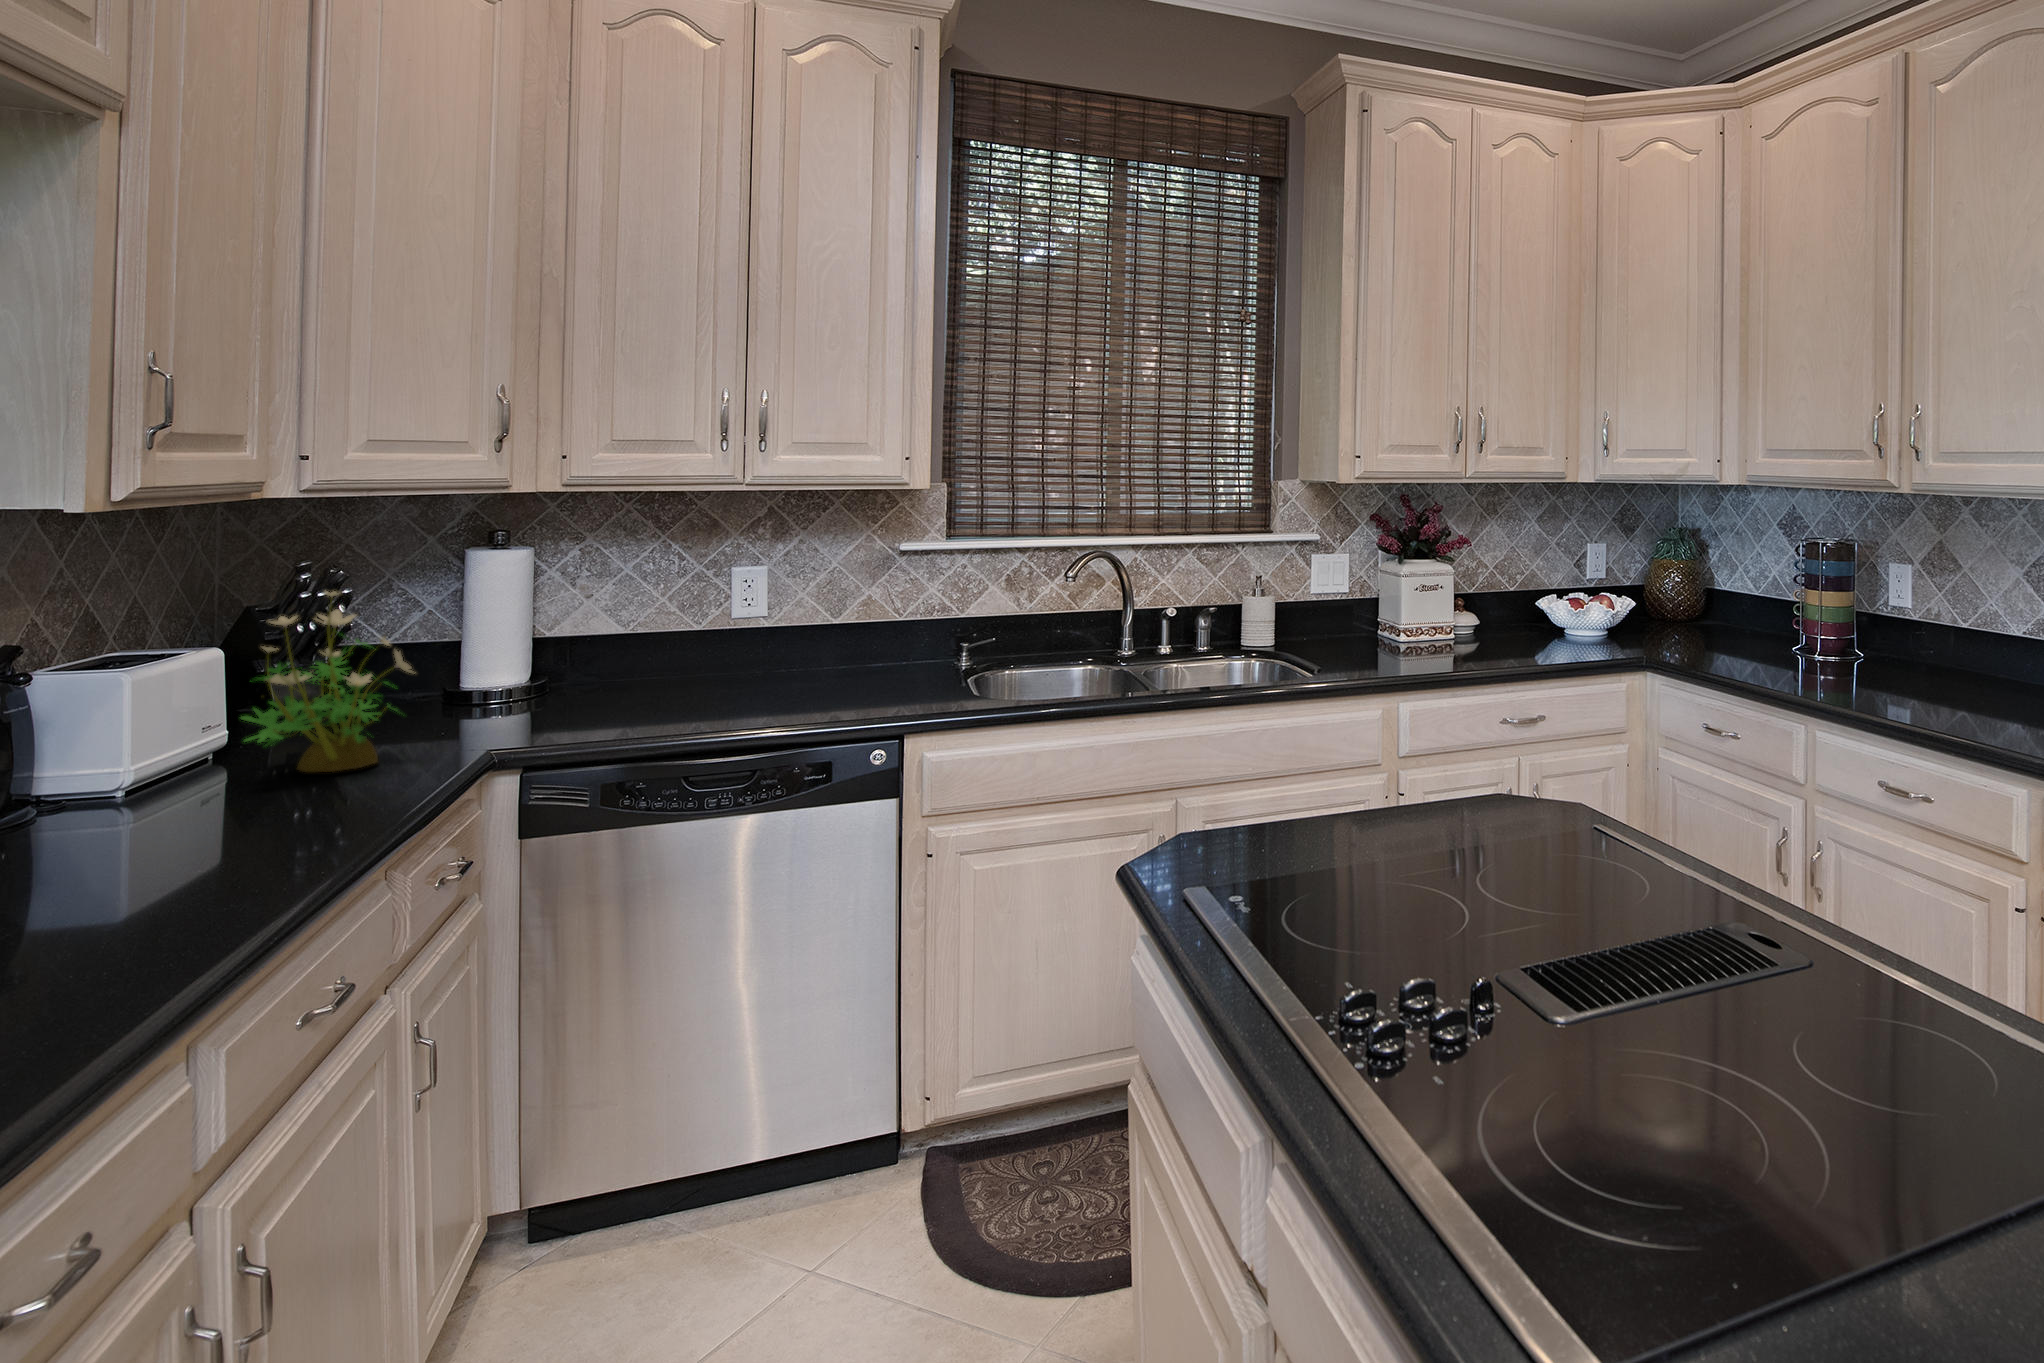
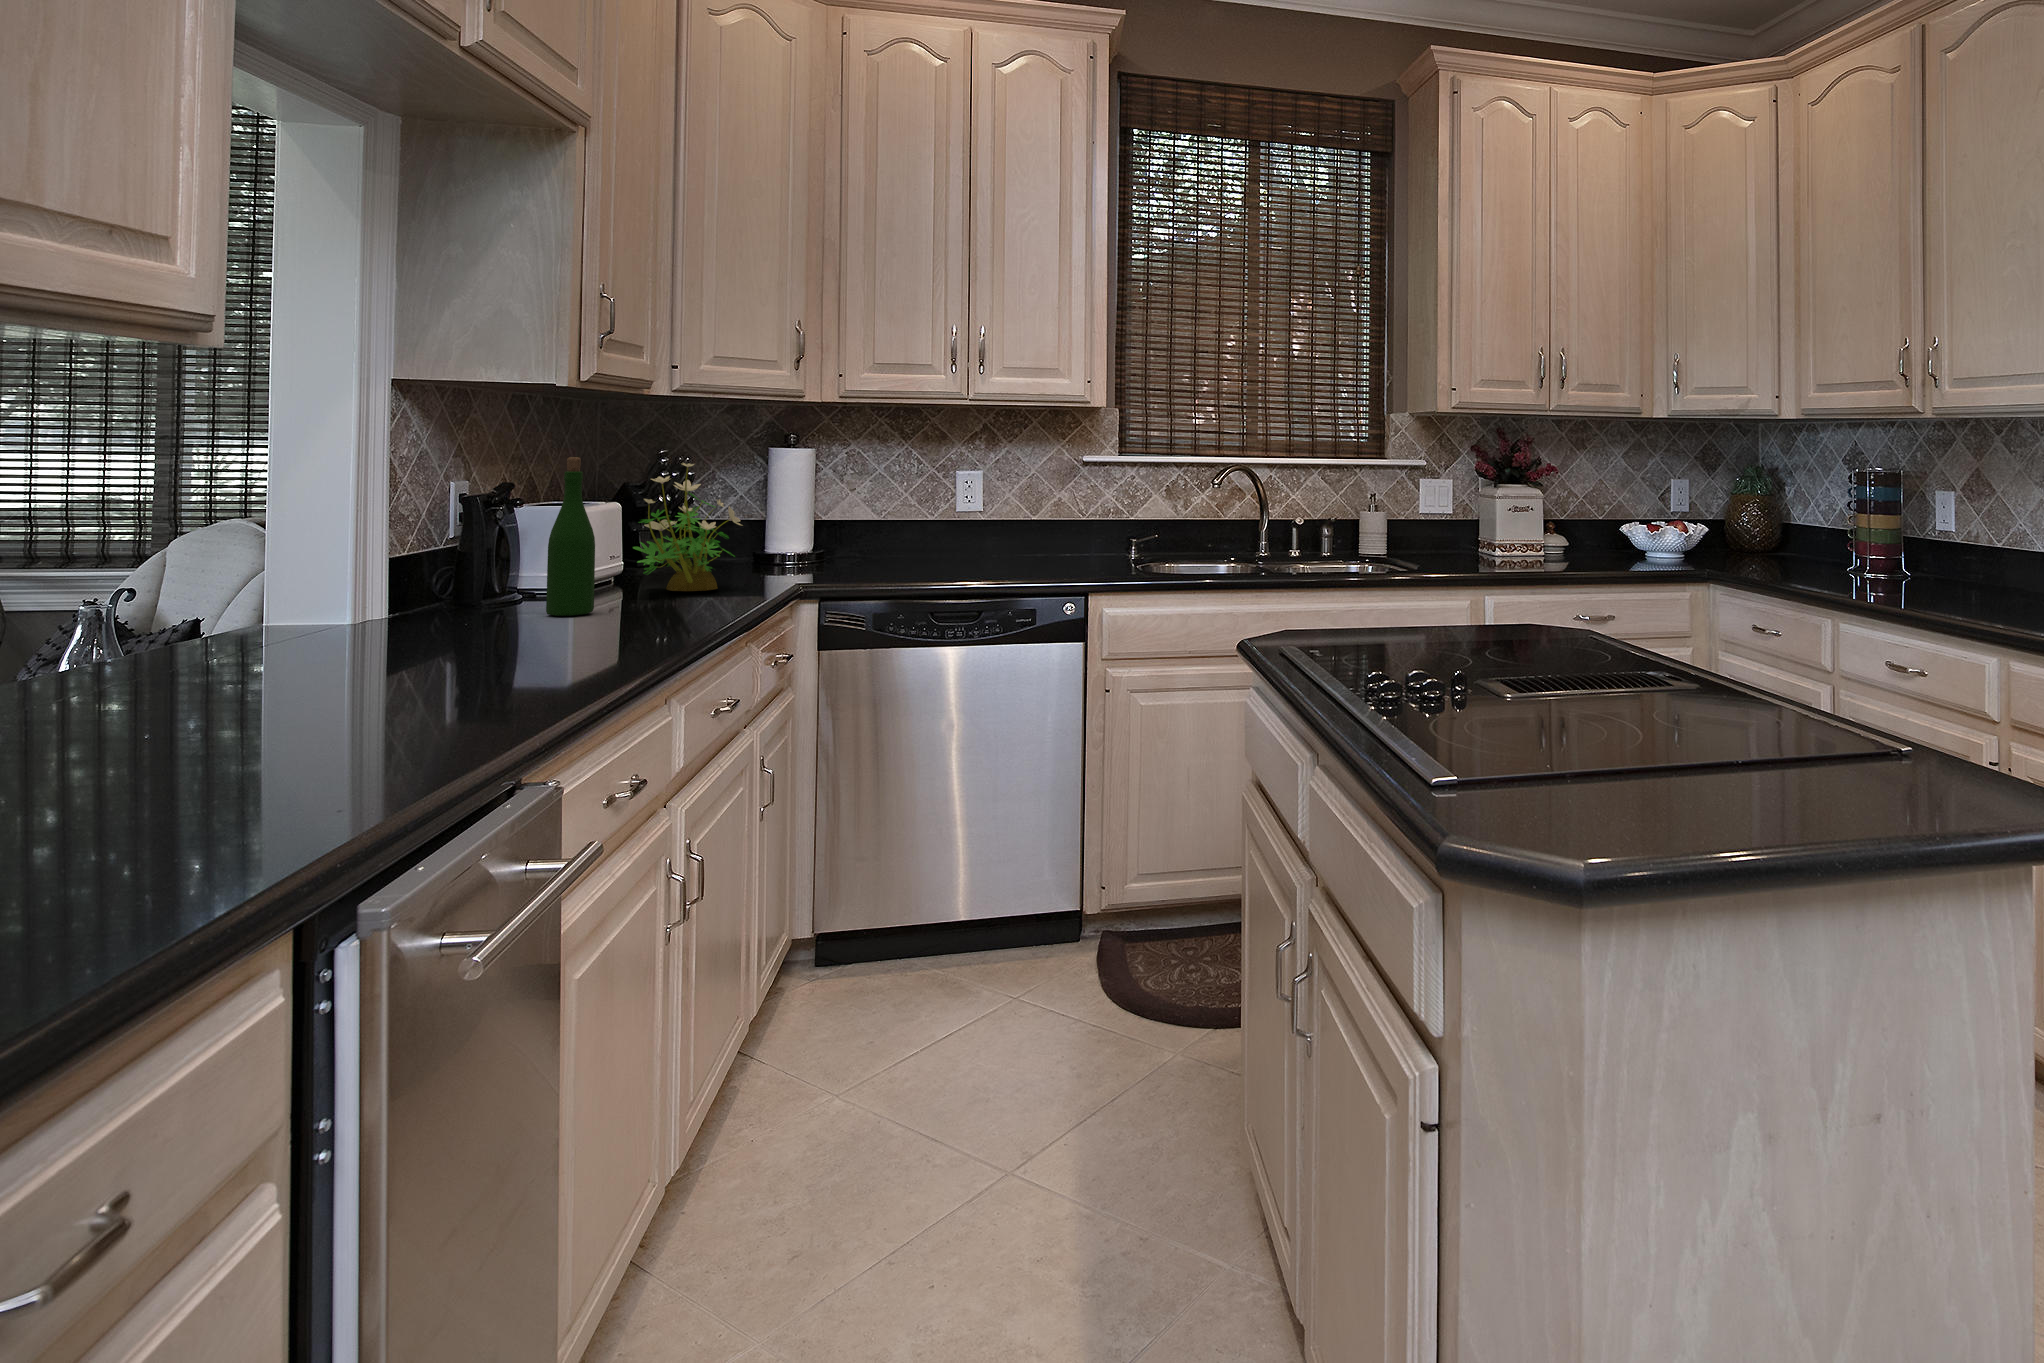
wine bottle: none [72,607,159,847] -> present [546,457,595,616]

